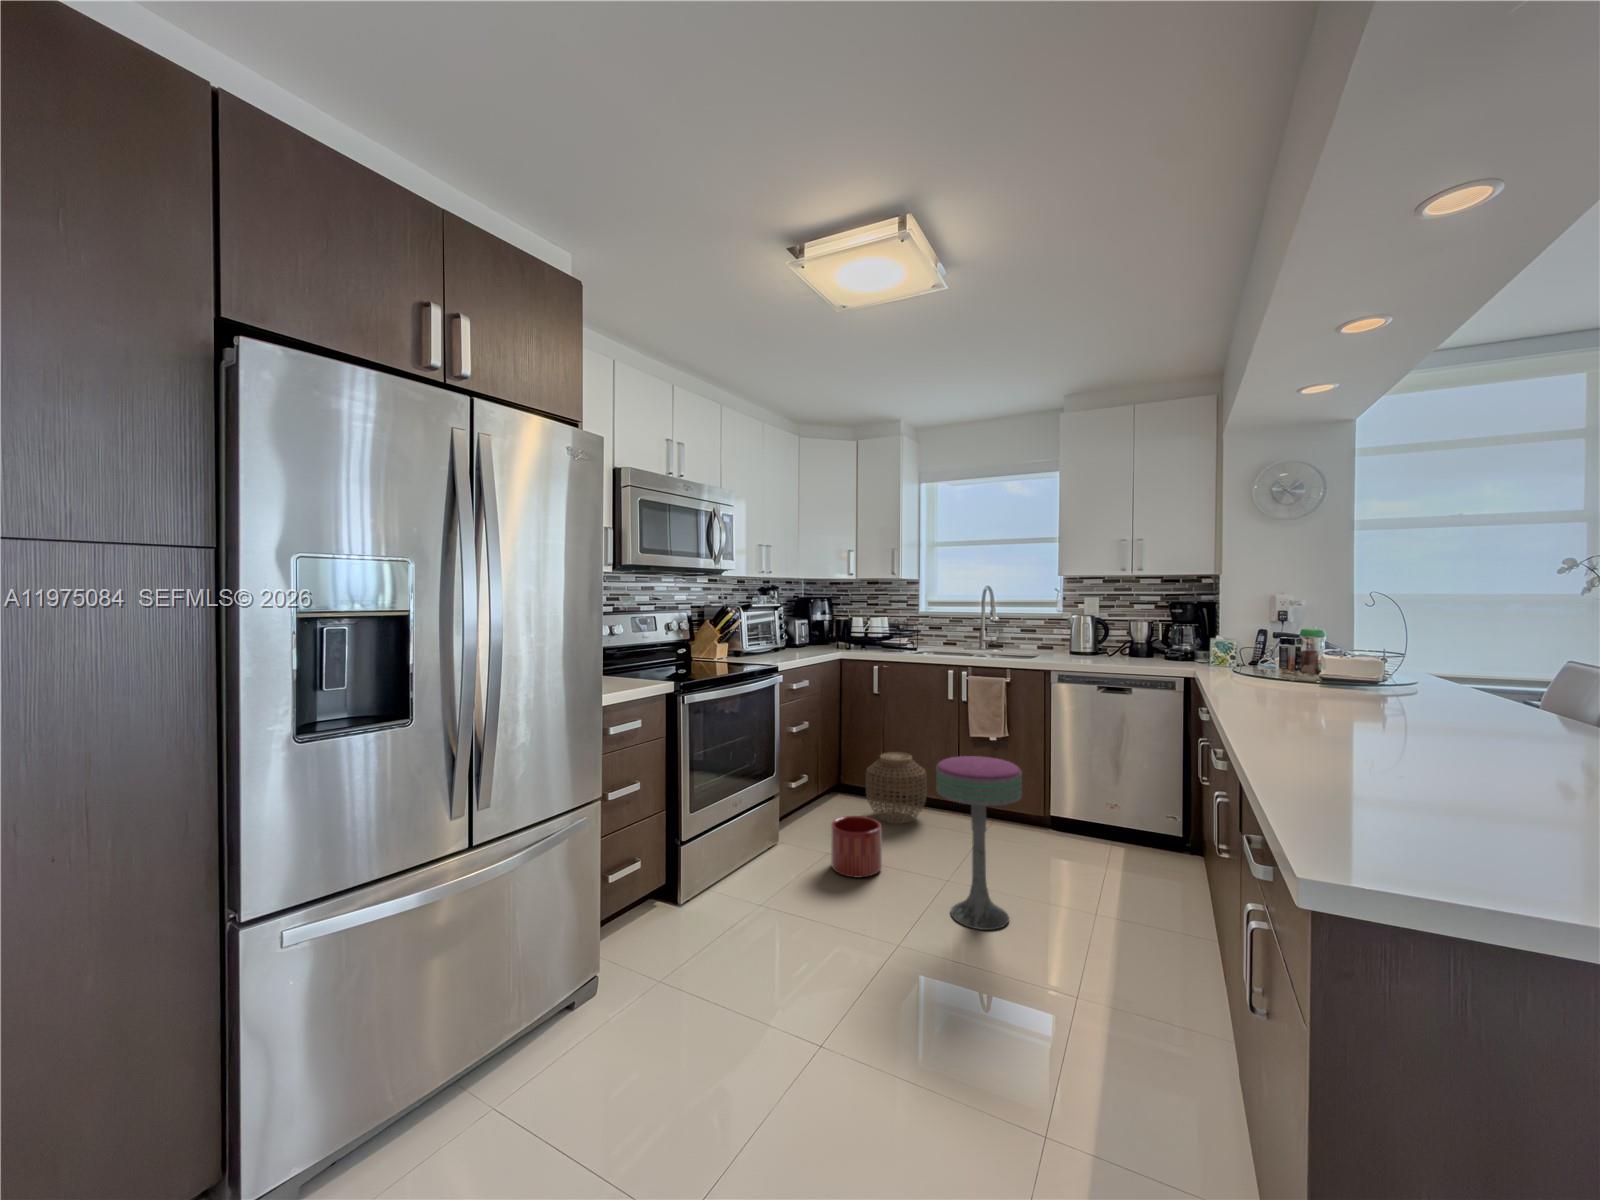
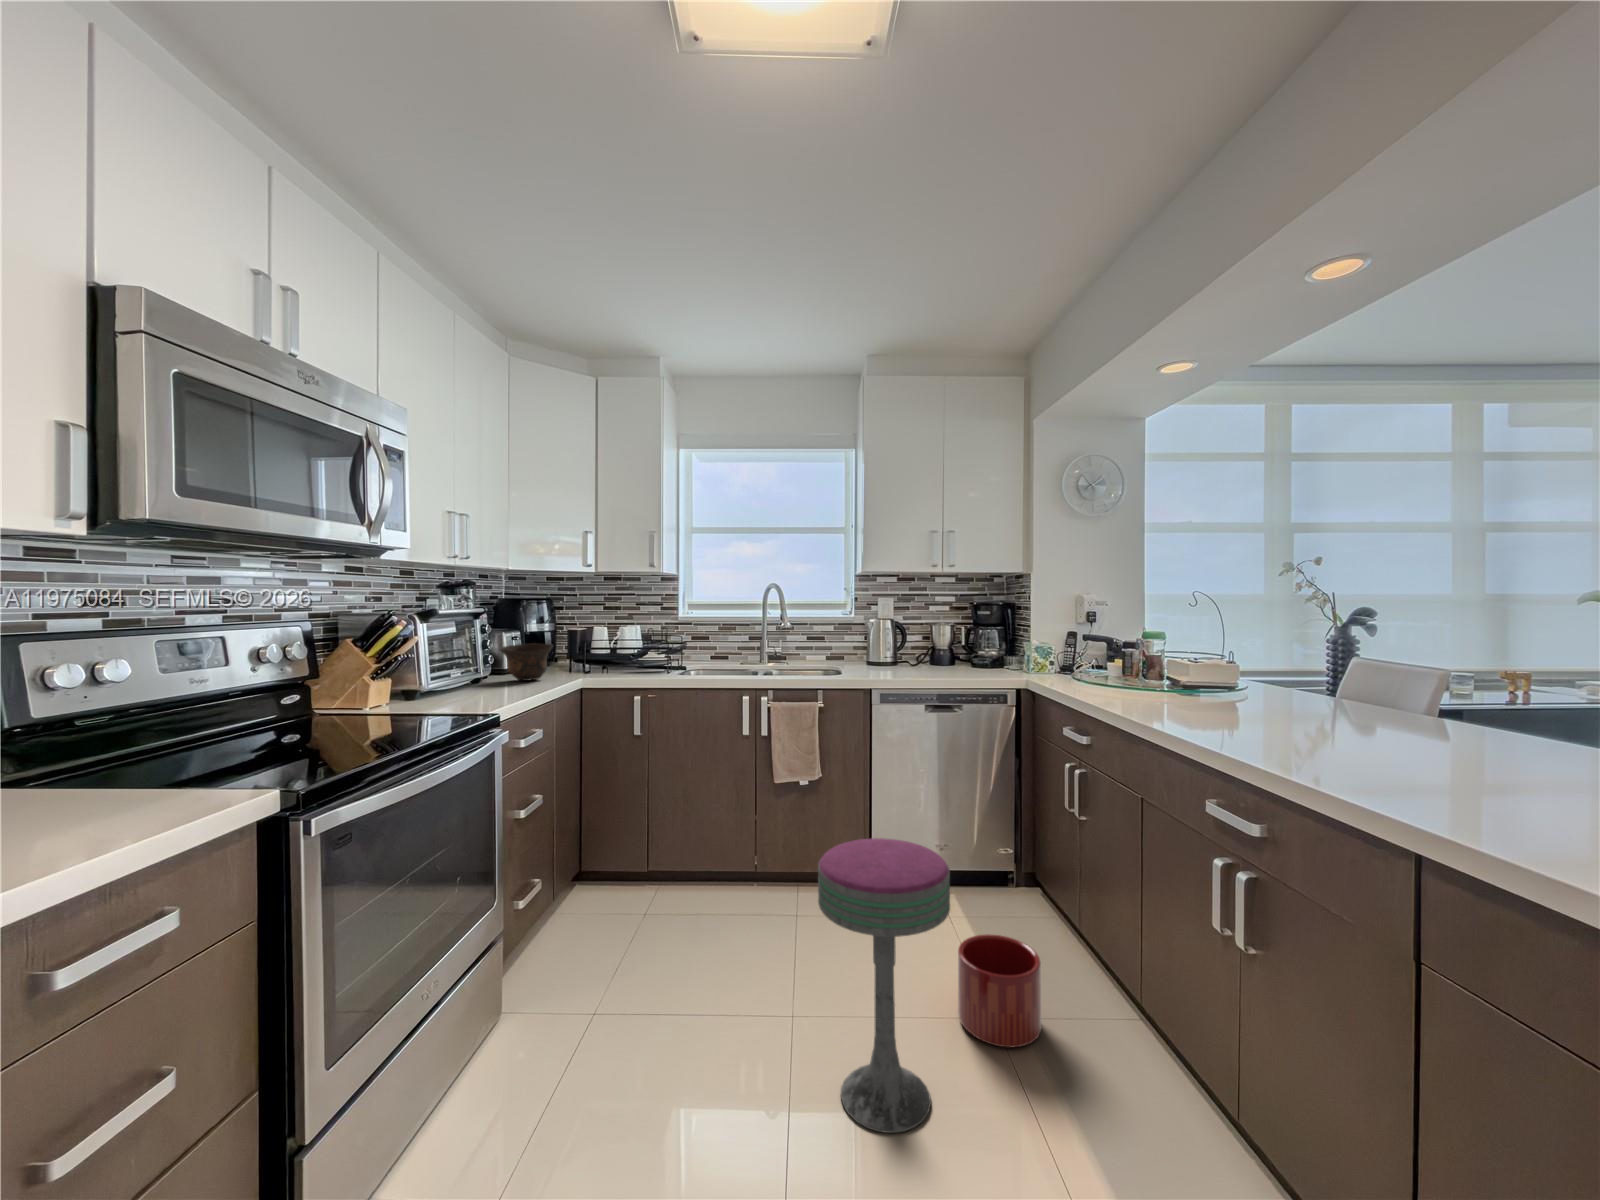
bowl: none [791,628,824,652] -> present [500,643,553,681]
woven basket: present [866,752,927,823] -> none [636,821,726,931]
planter: present [831,816,882,878] -> present [958,934,1041,1047]

